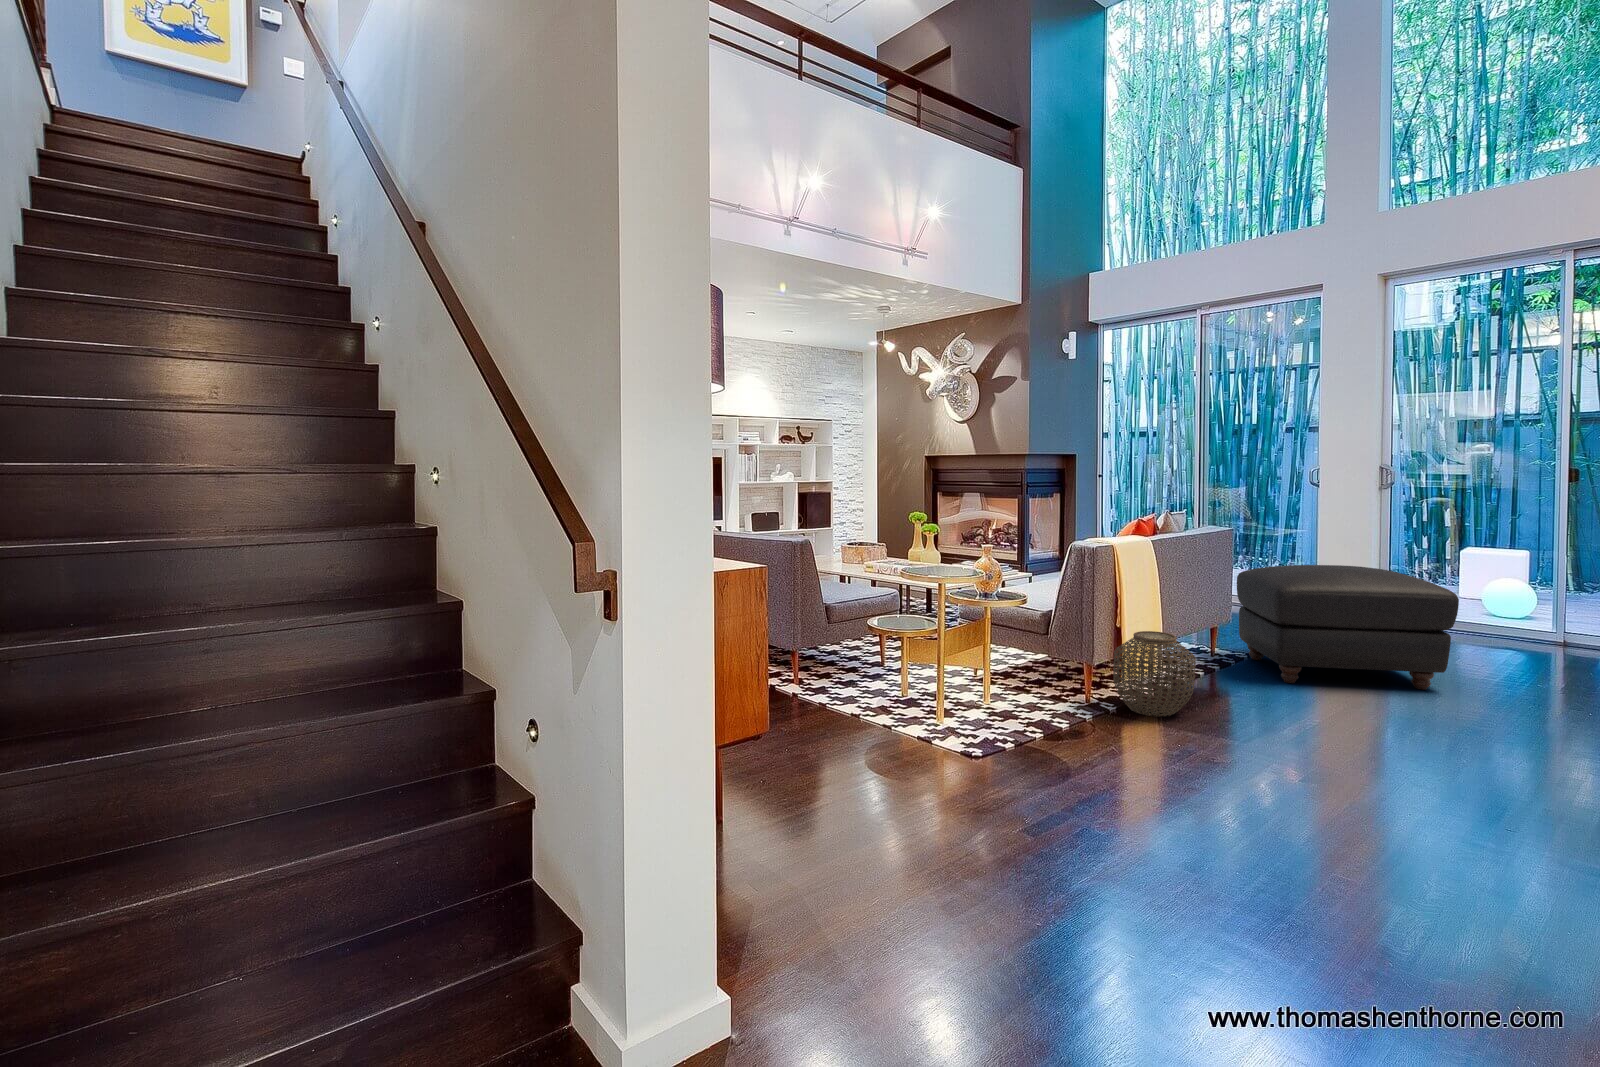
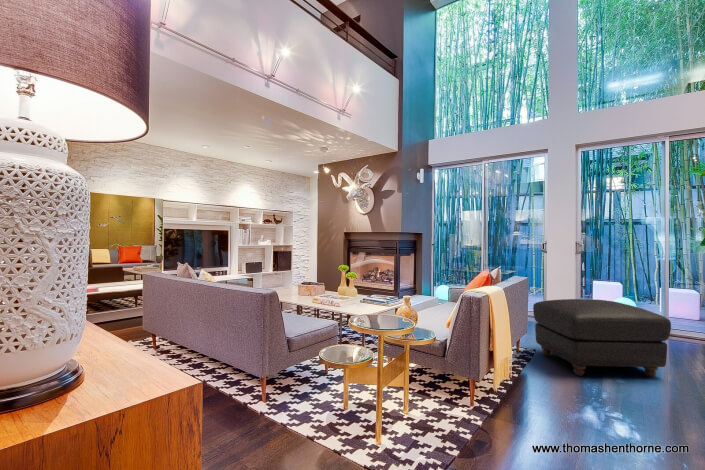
woven basket: present [1113,631,1196,716] -> none [492,353,551,419]

